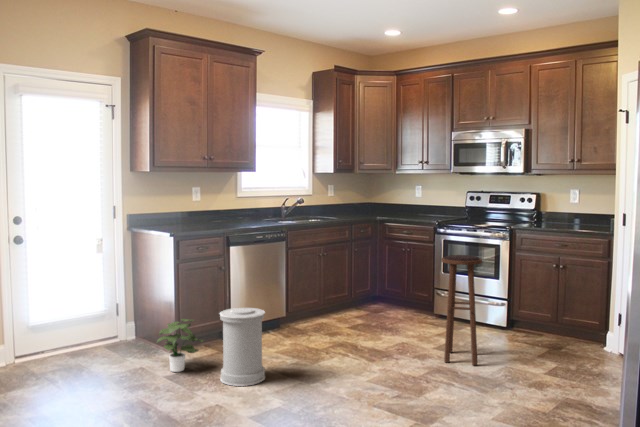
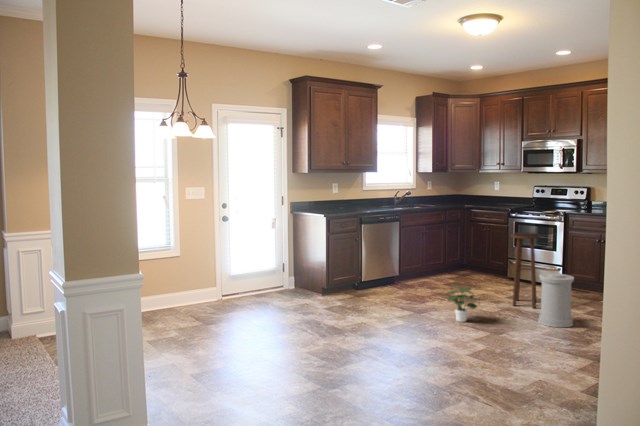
trash can: present [220,308,265,386] -> present [539,273,574,327]
potted plant: present [157,319,204,372] -> present [446,285,480,322]

